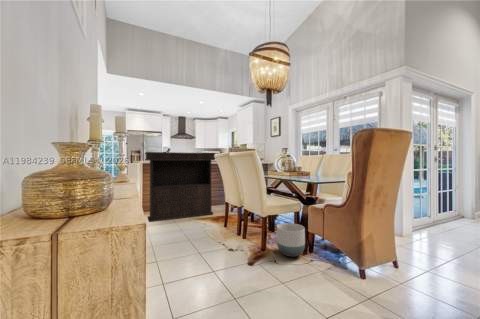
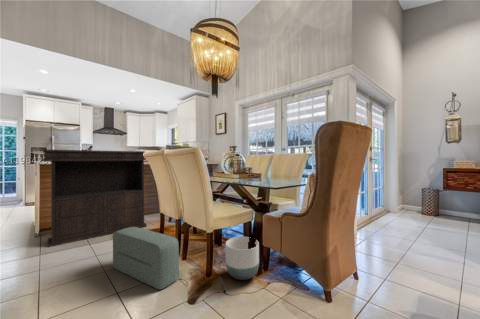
pouf: none [193,210,240,255] -> present [113,227,179,290]

